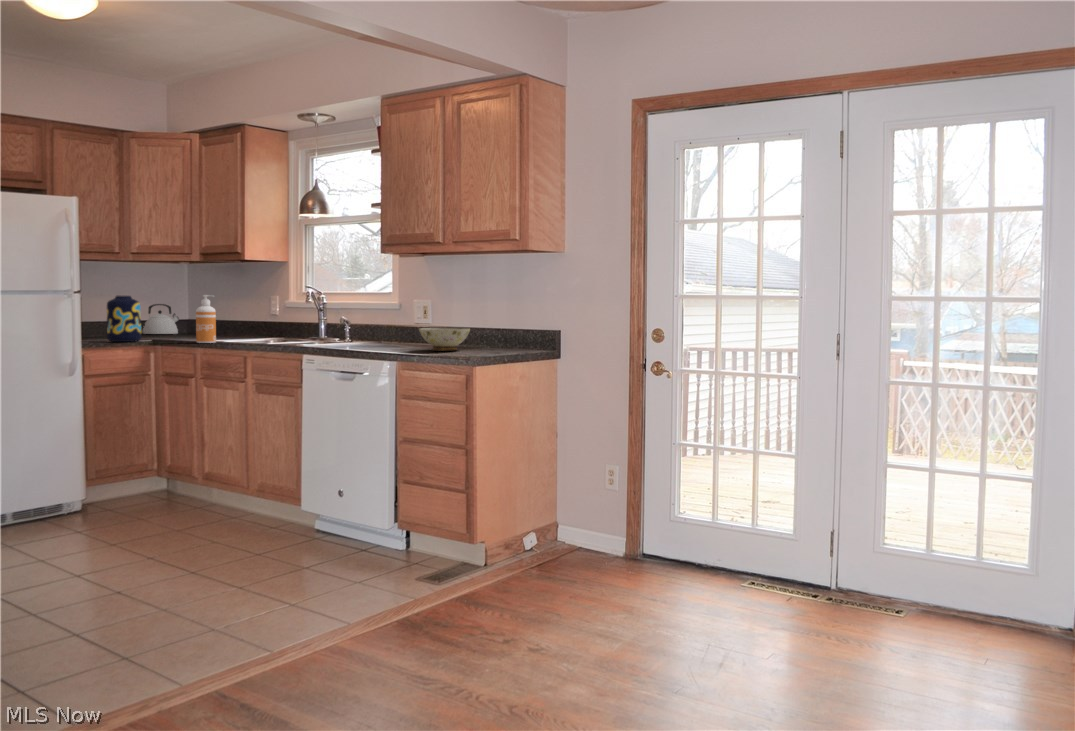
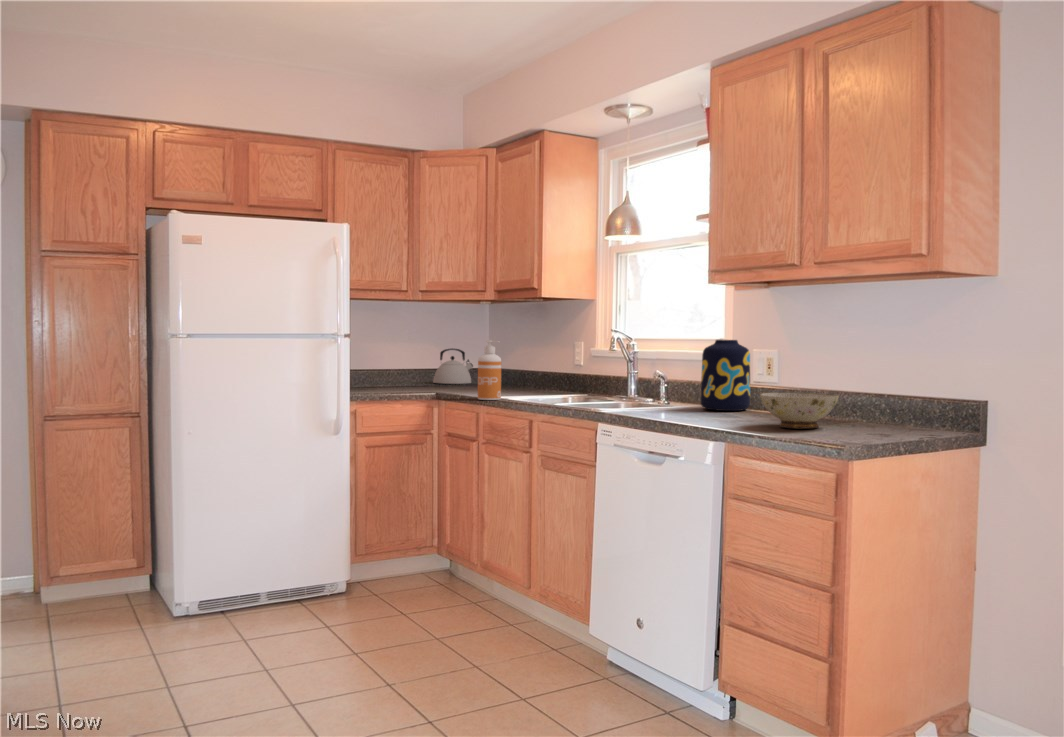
vase: present [107,296,142,342] -> present [701,340,750,411]

